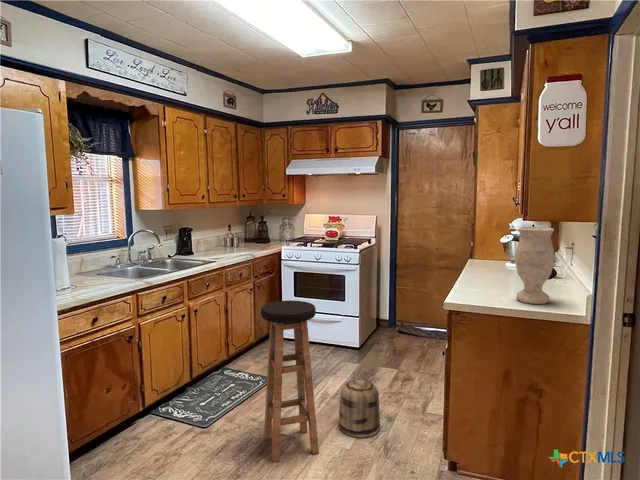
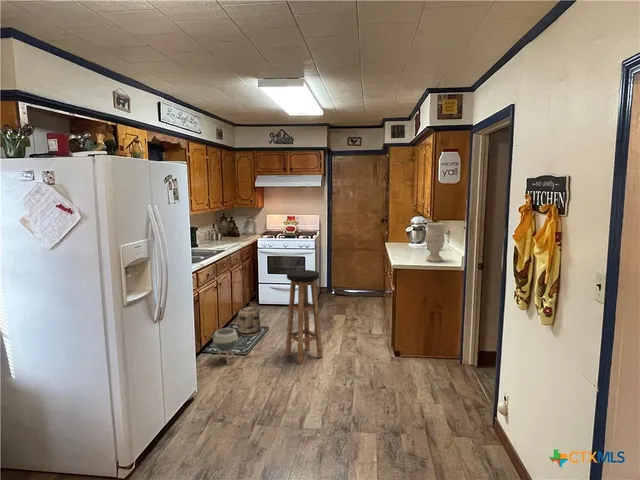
basket: present [339,371,380,437] -> present [238,304,261,336]
planter: none [150,383,190,443] -> present [213,328,238,364]

